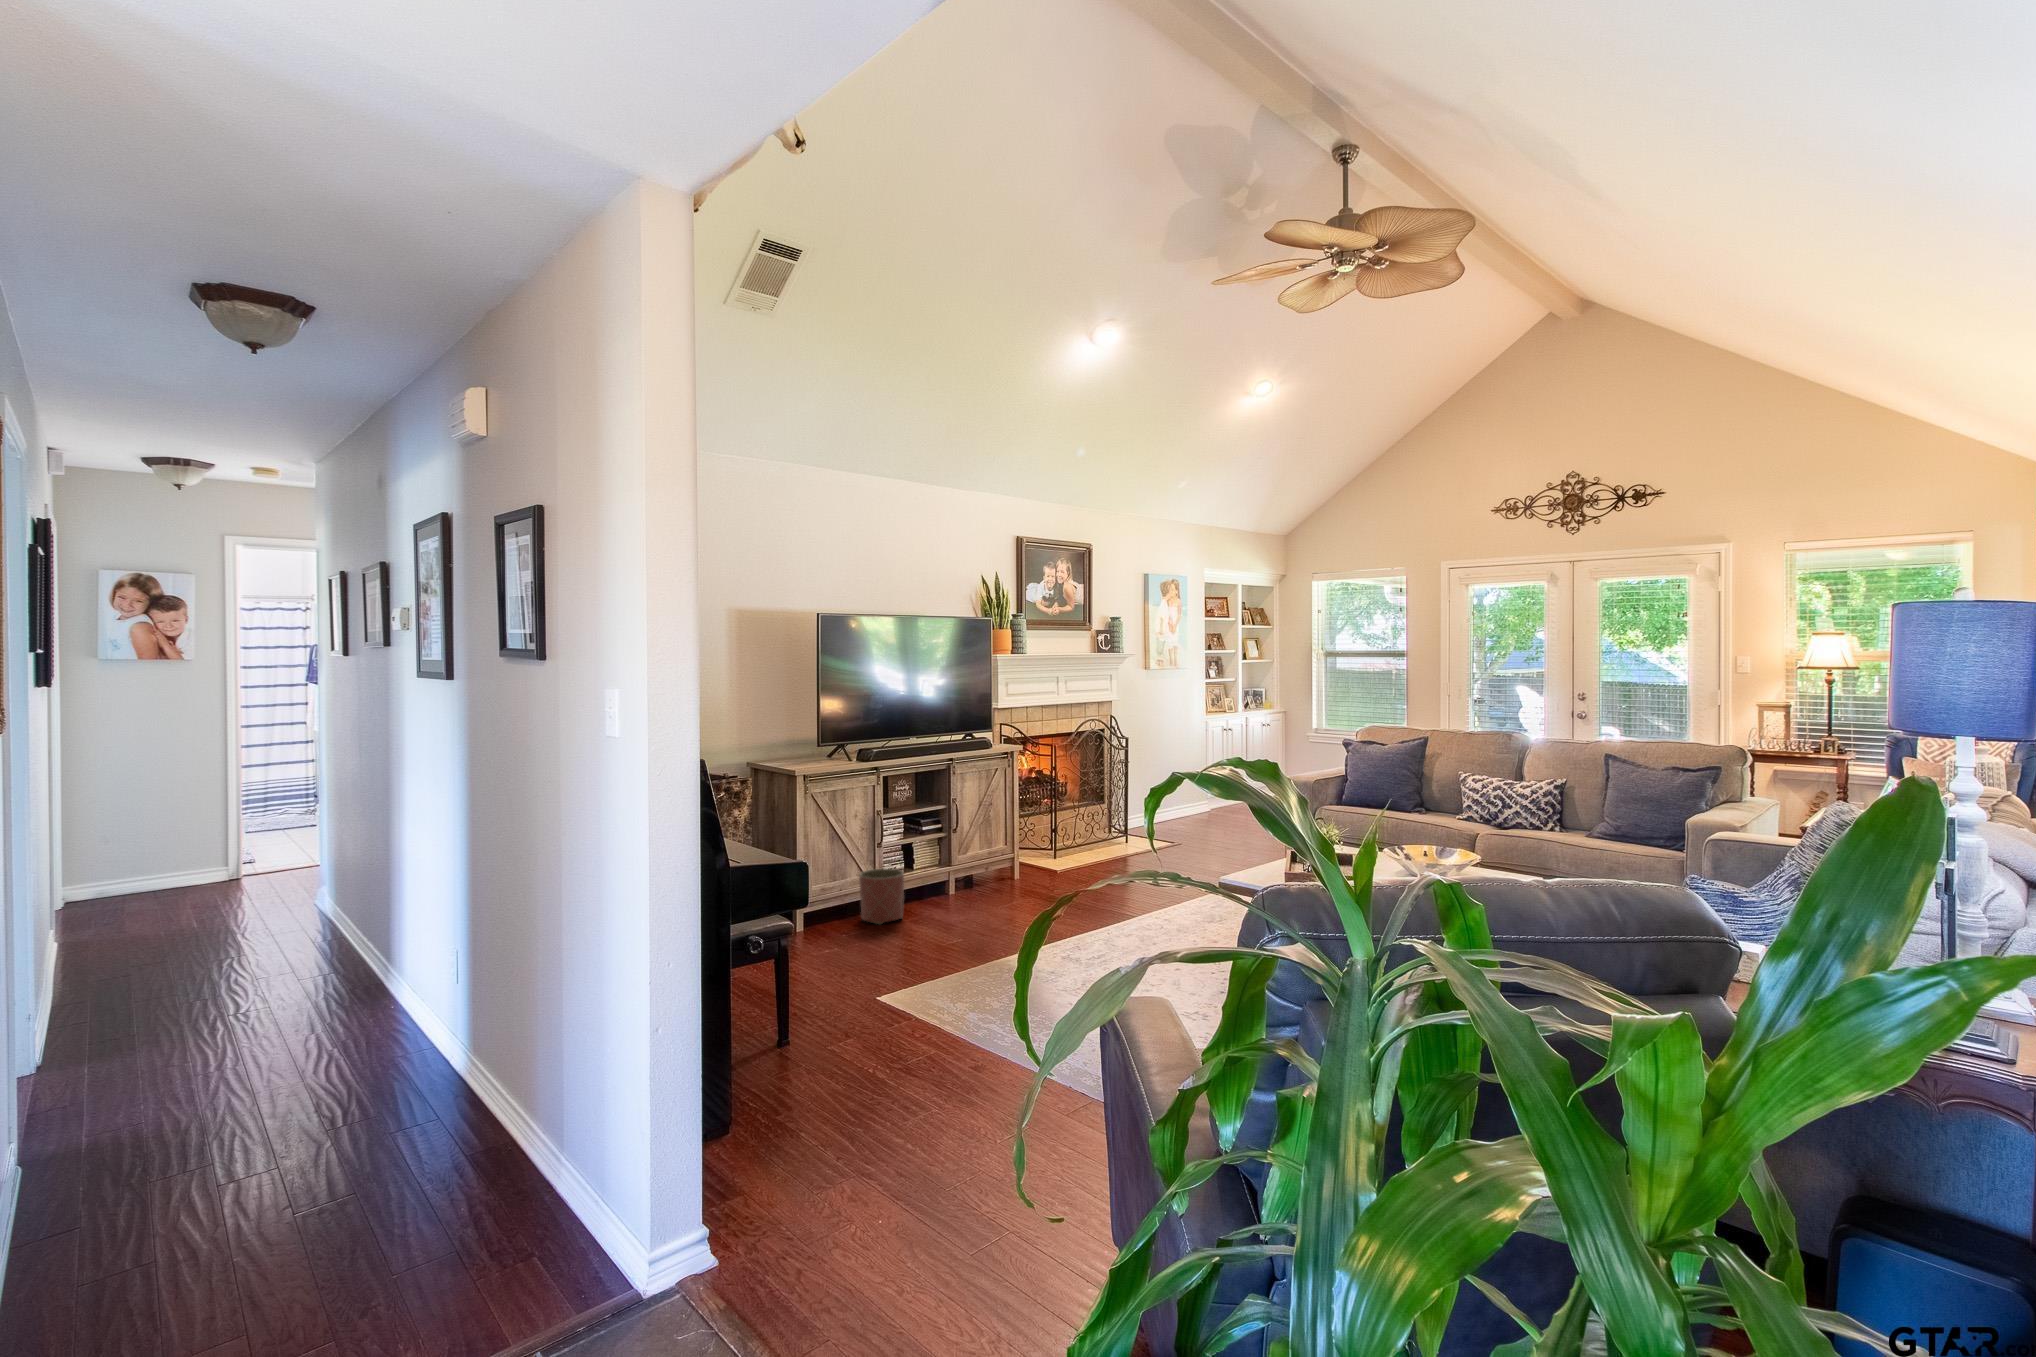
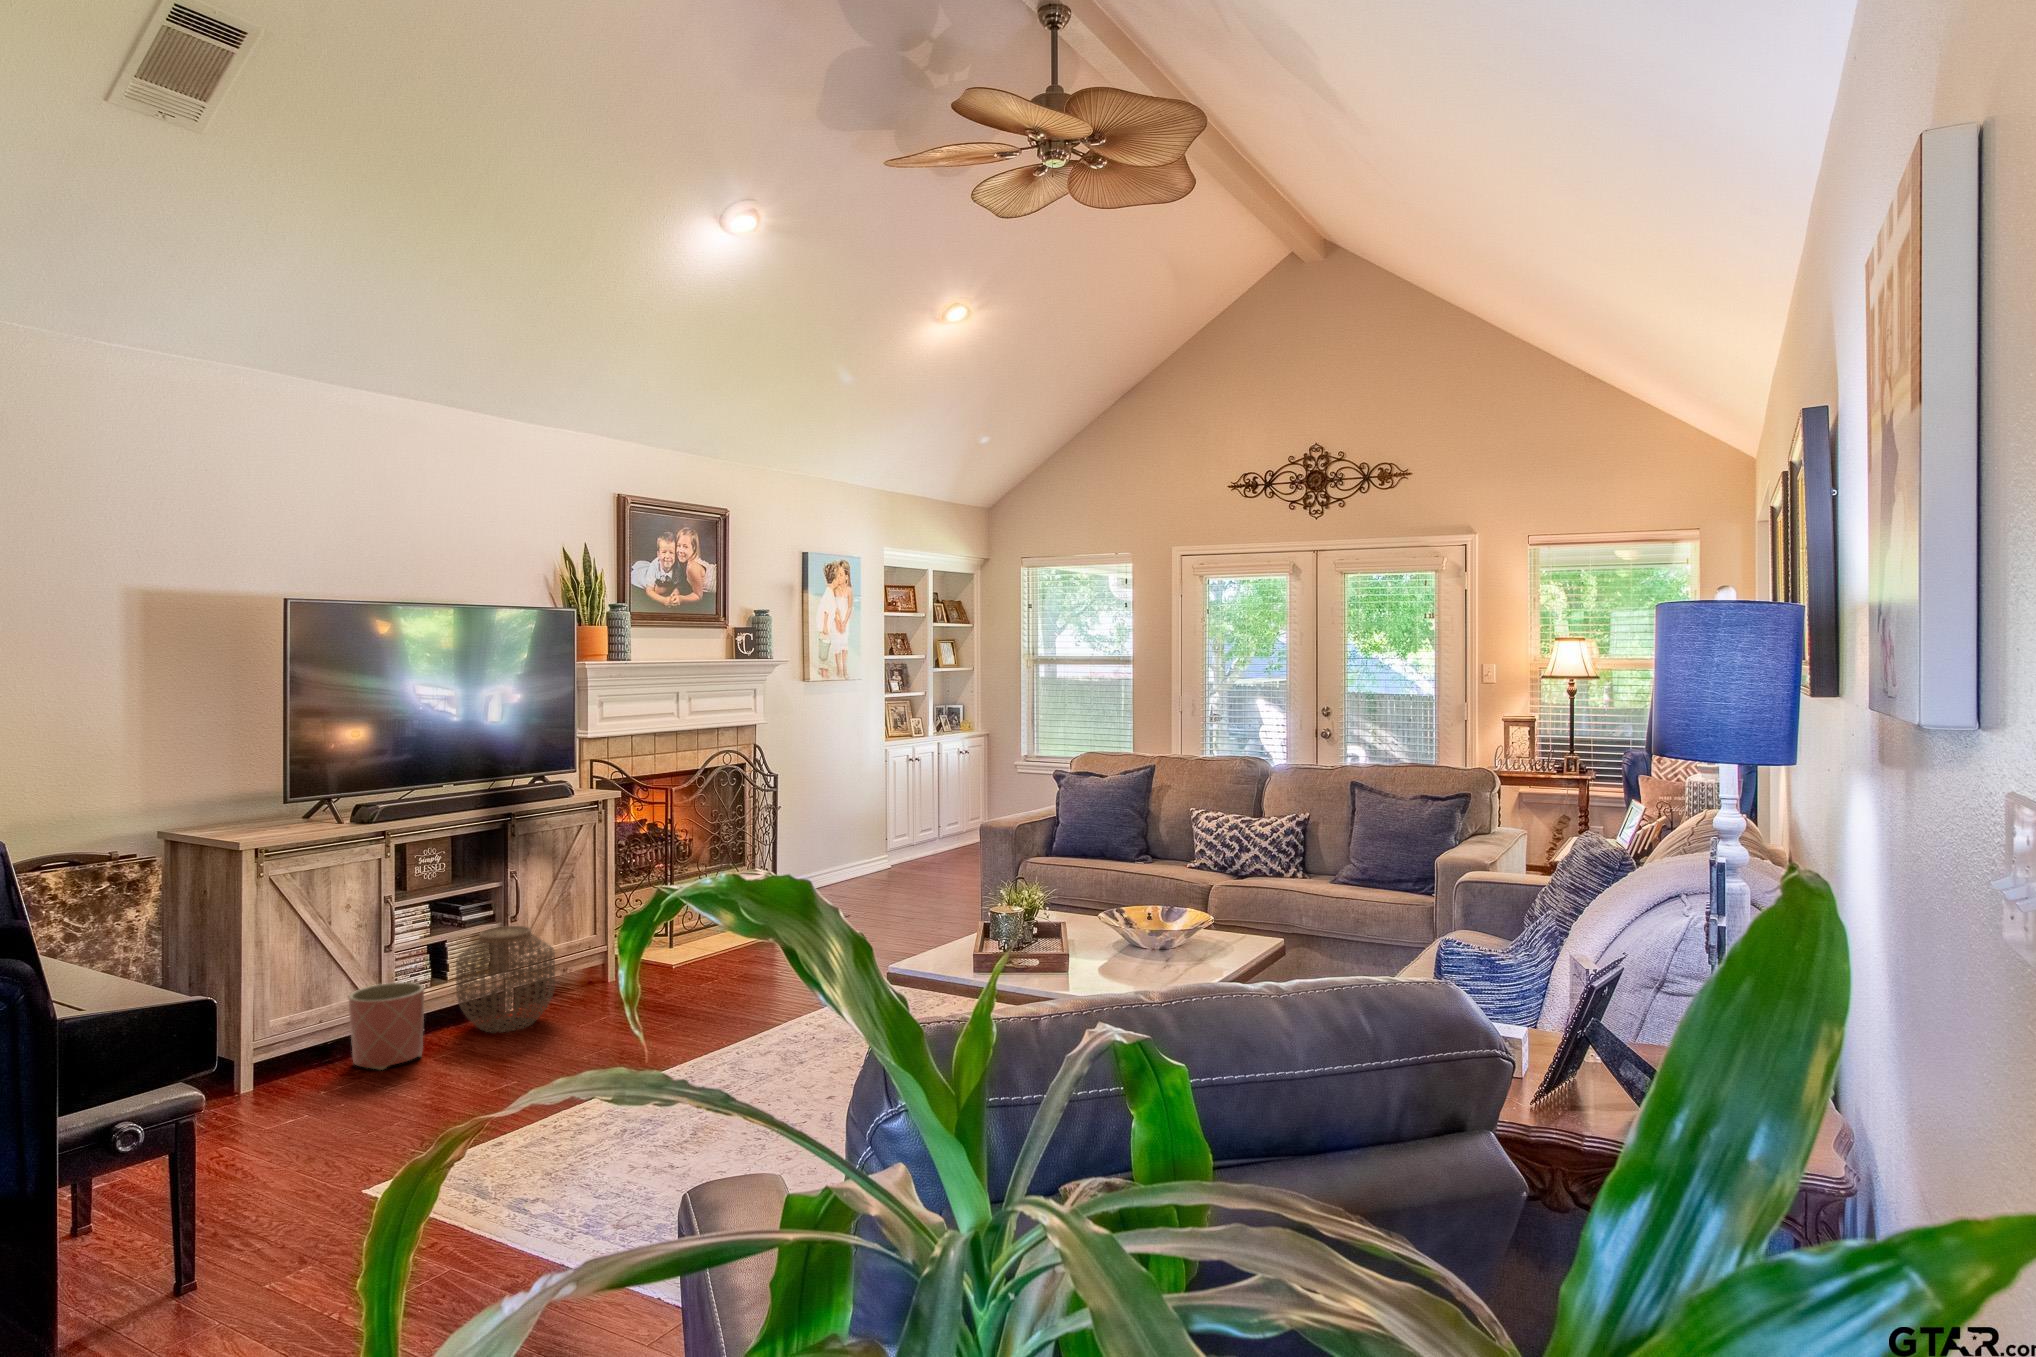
woven basket: none [921,836,984,908] -> present [456,926,555,1032]

